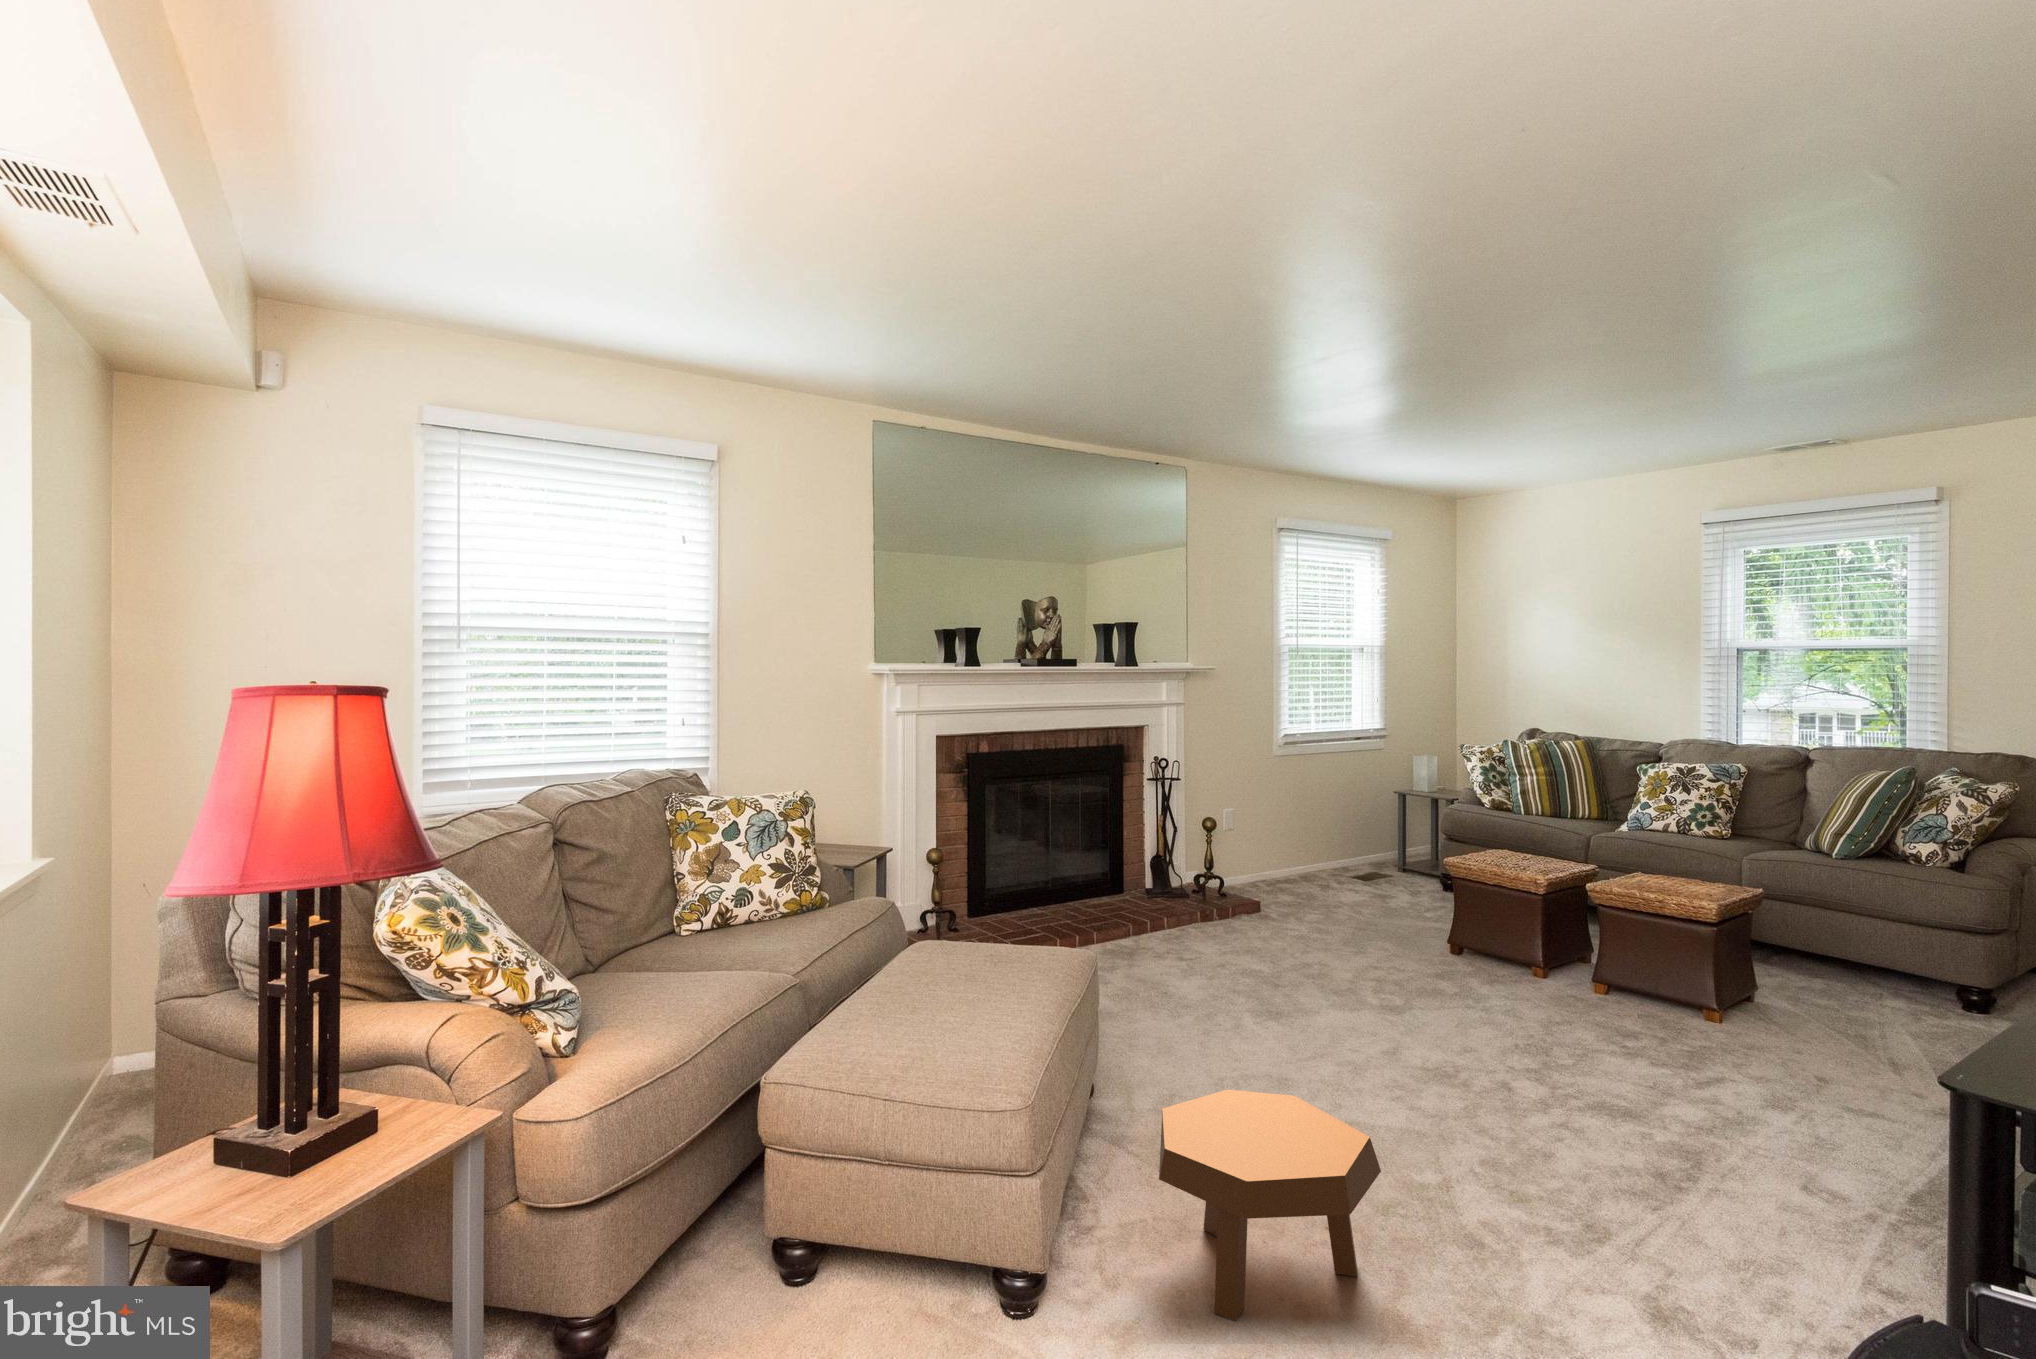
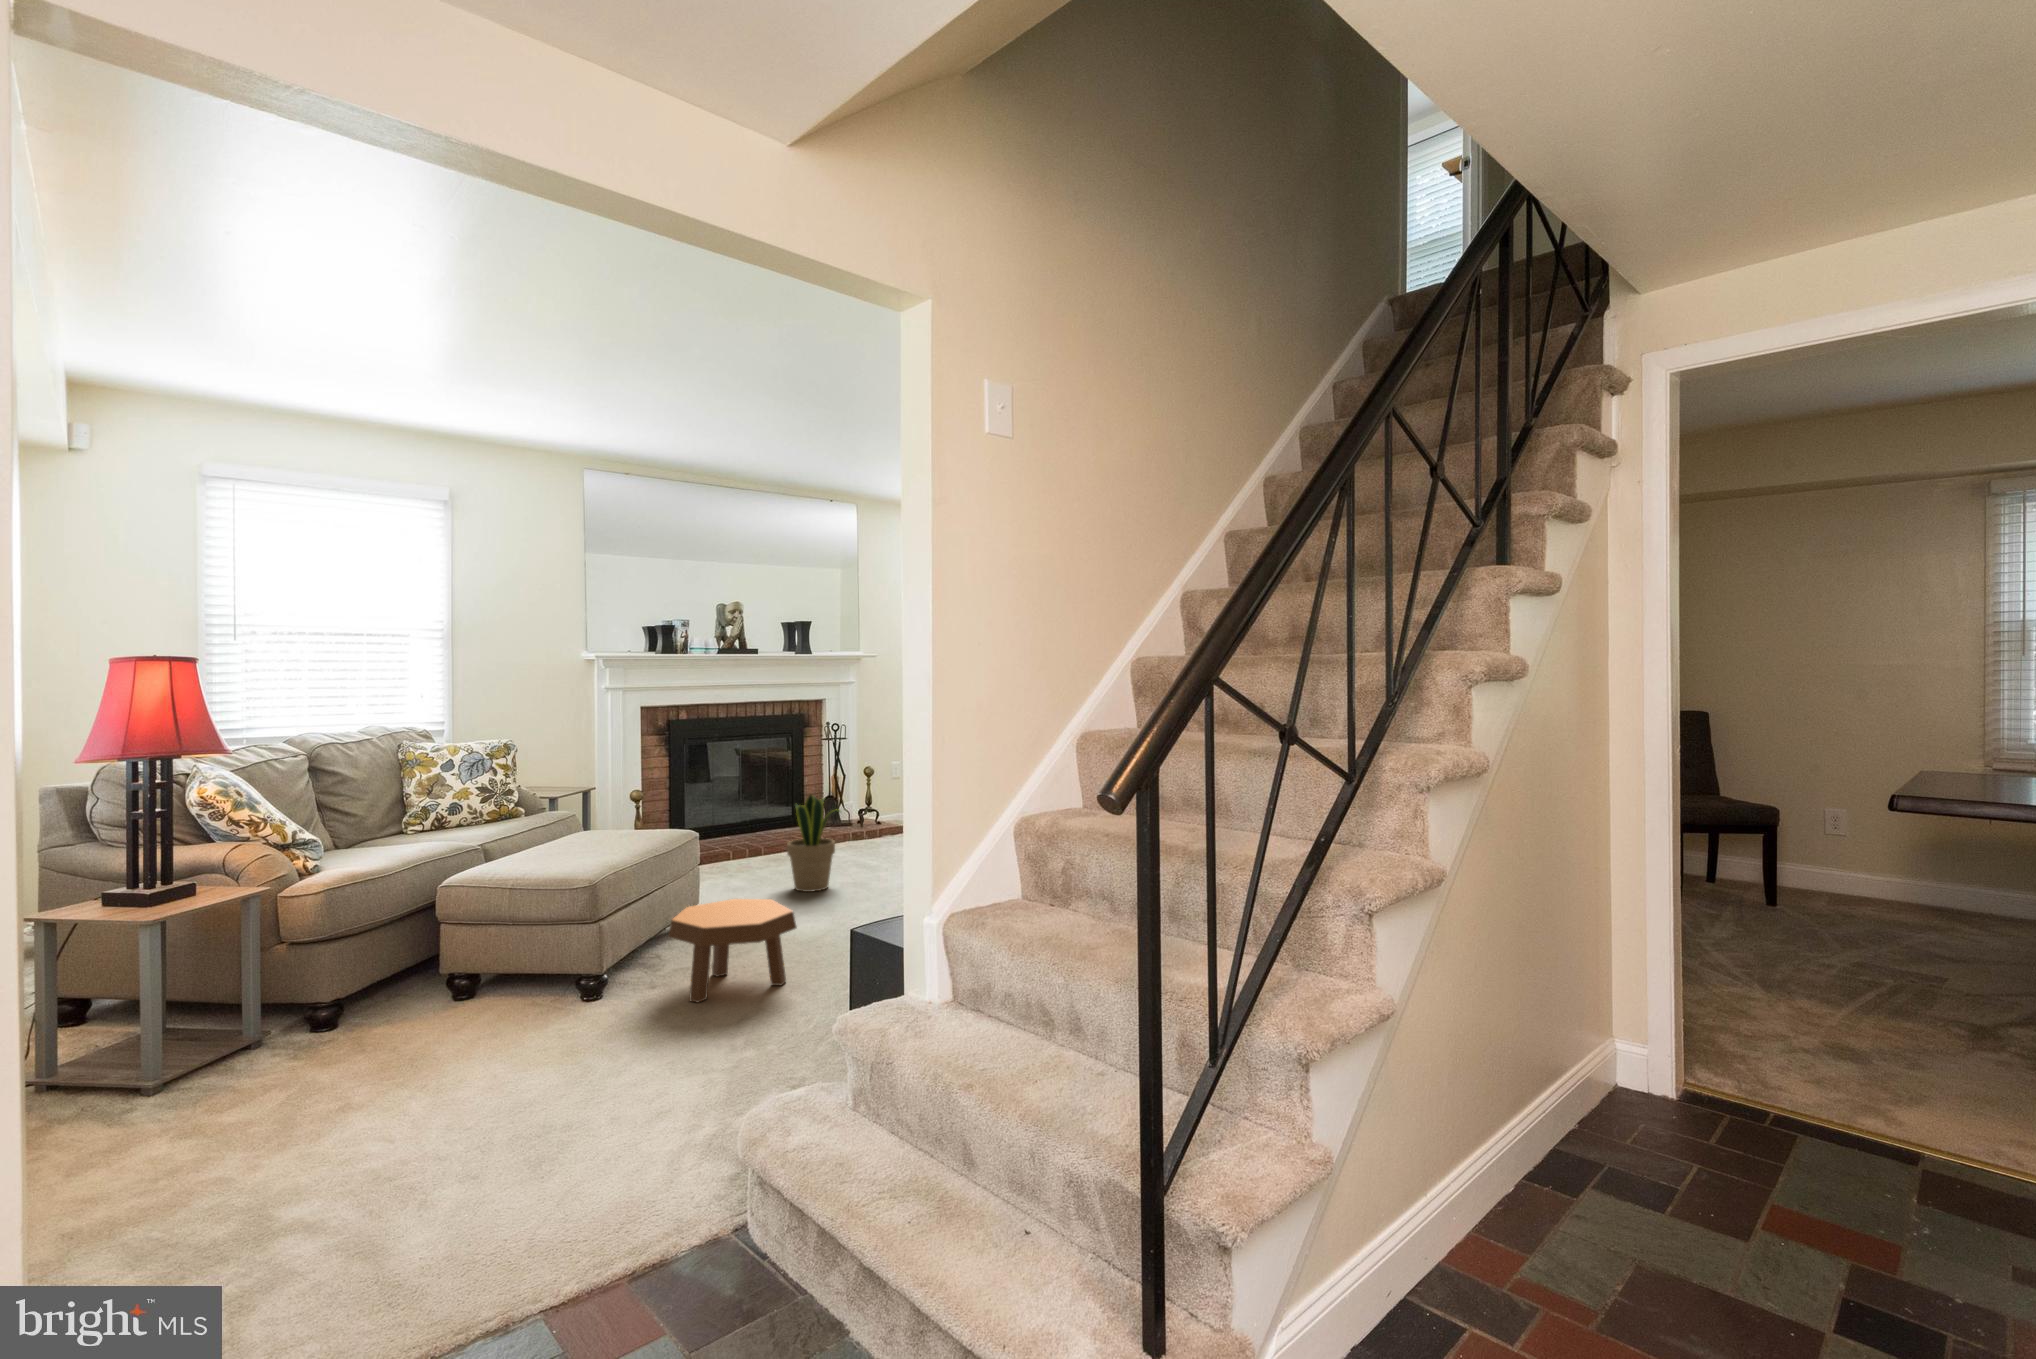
potted plant: none [1179,874,1262,1022] -> present [787,795,840,892]

